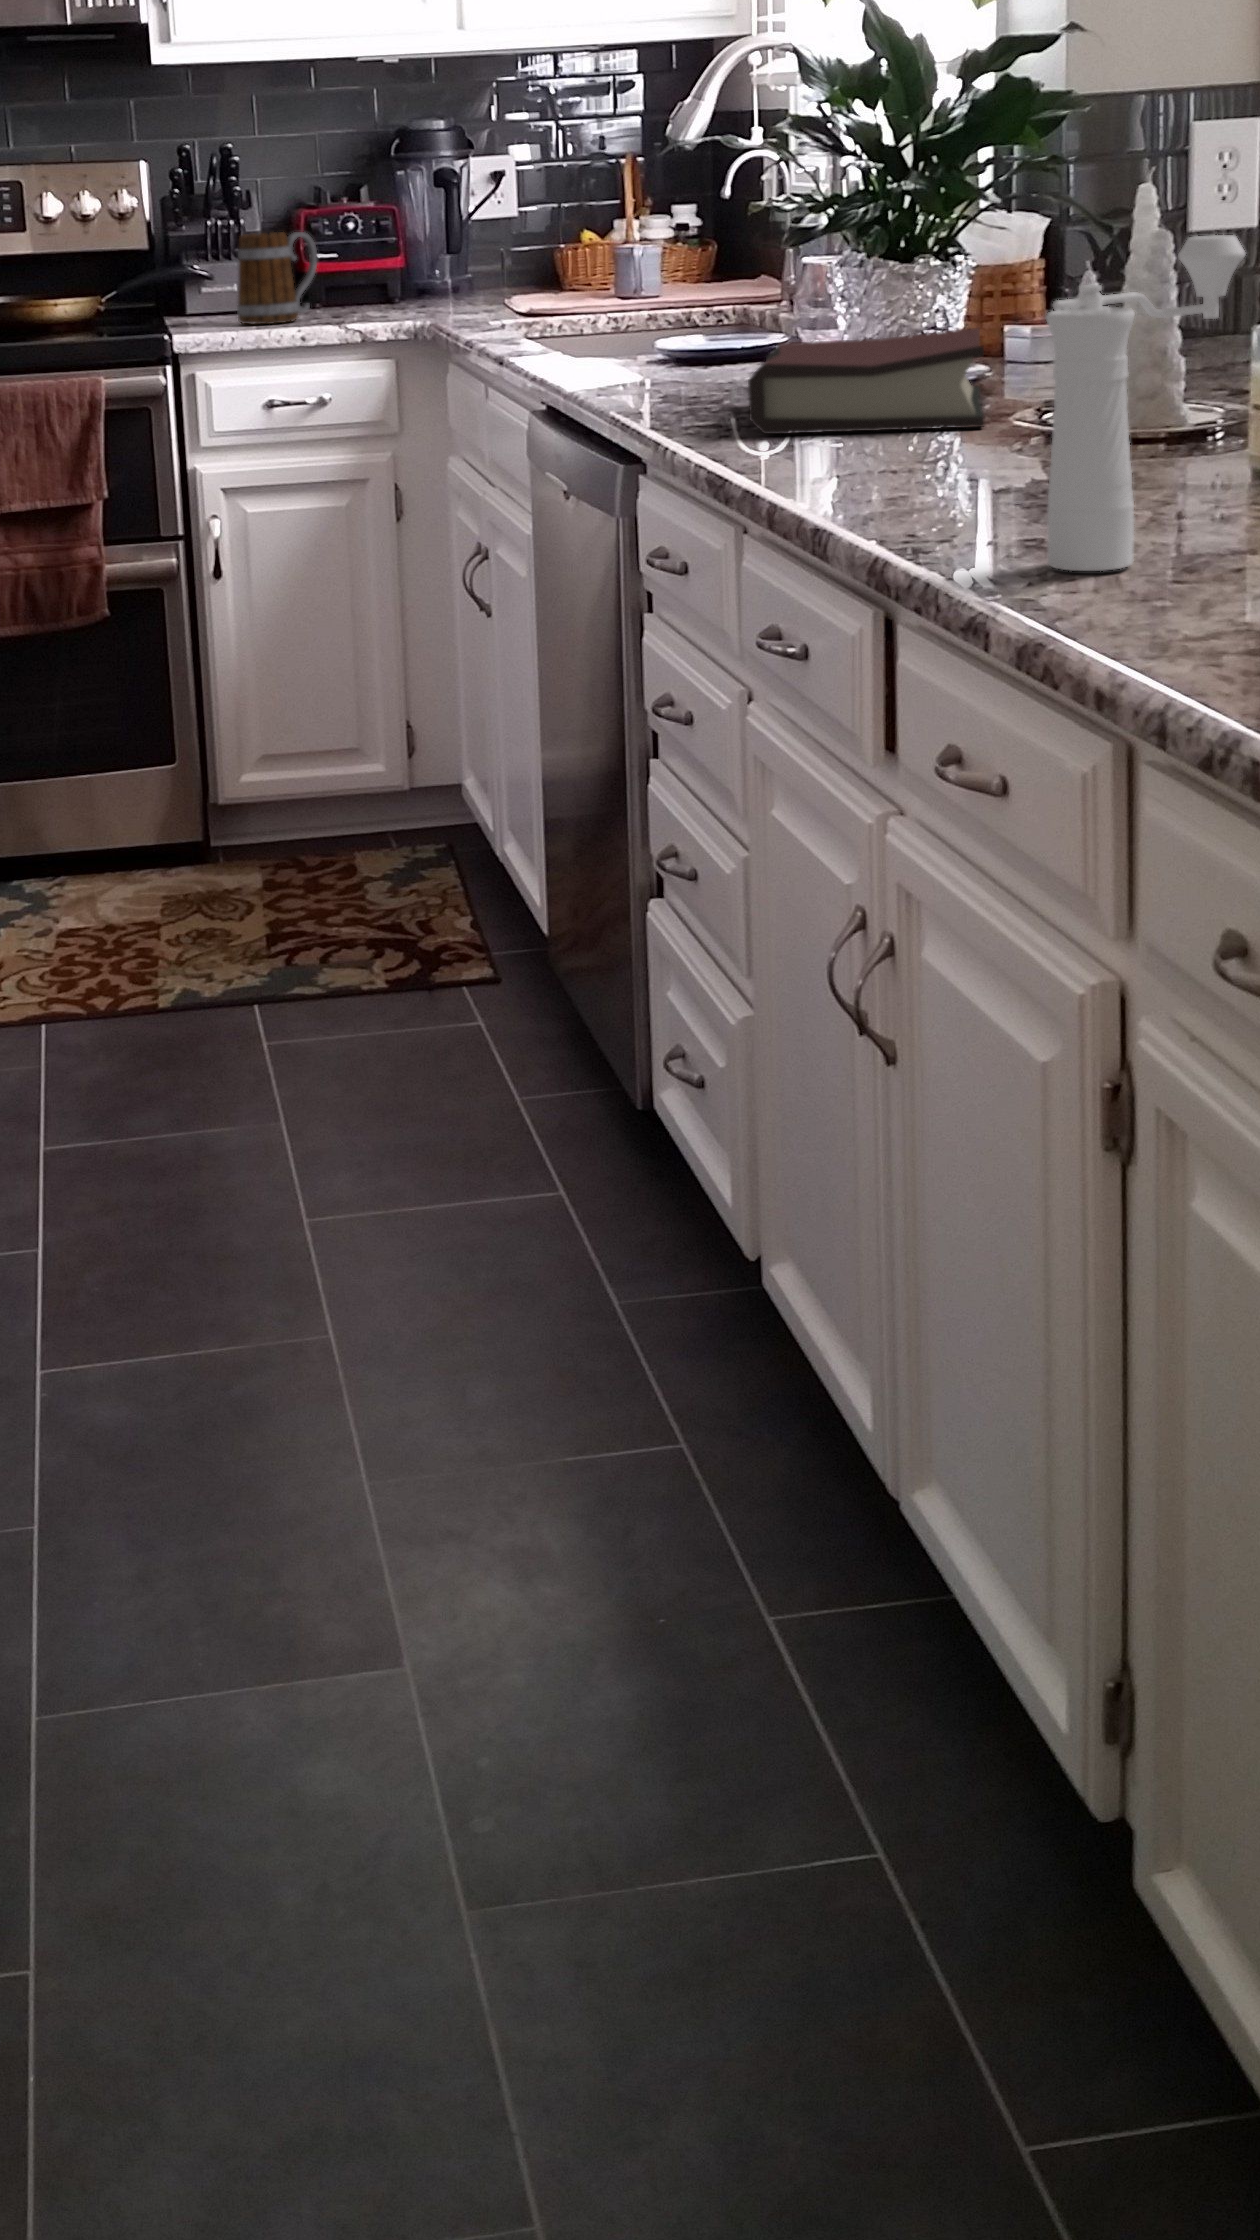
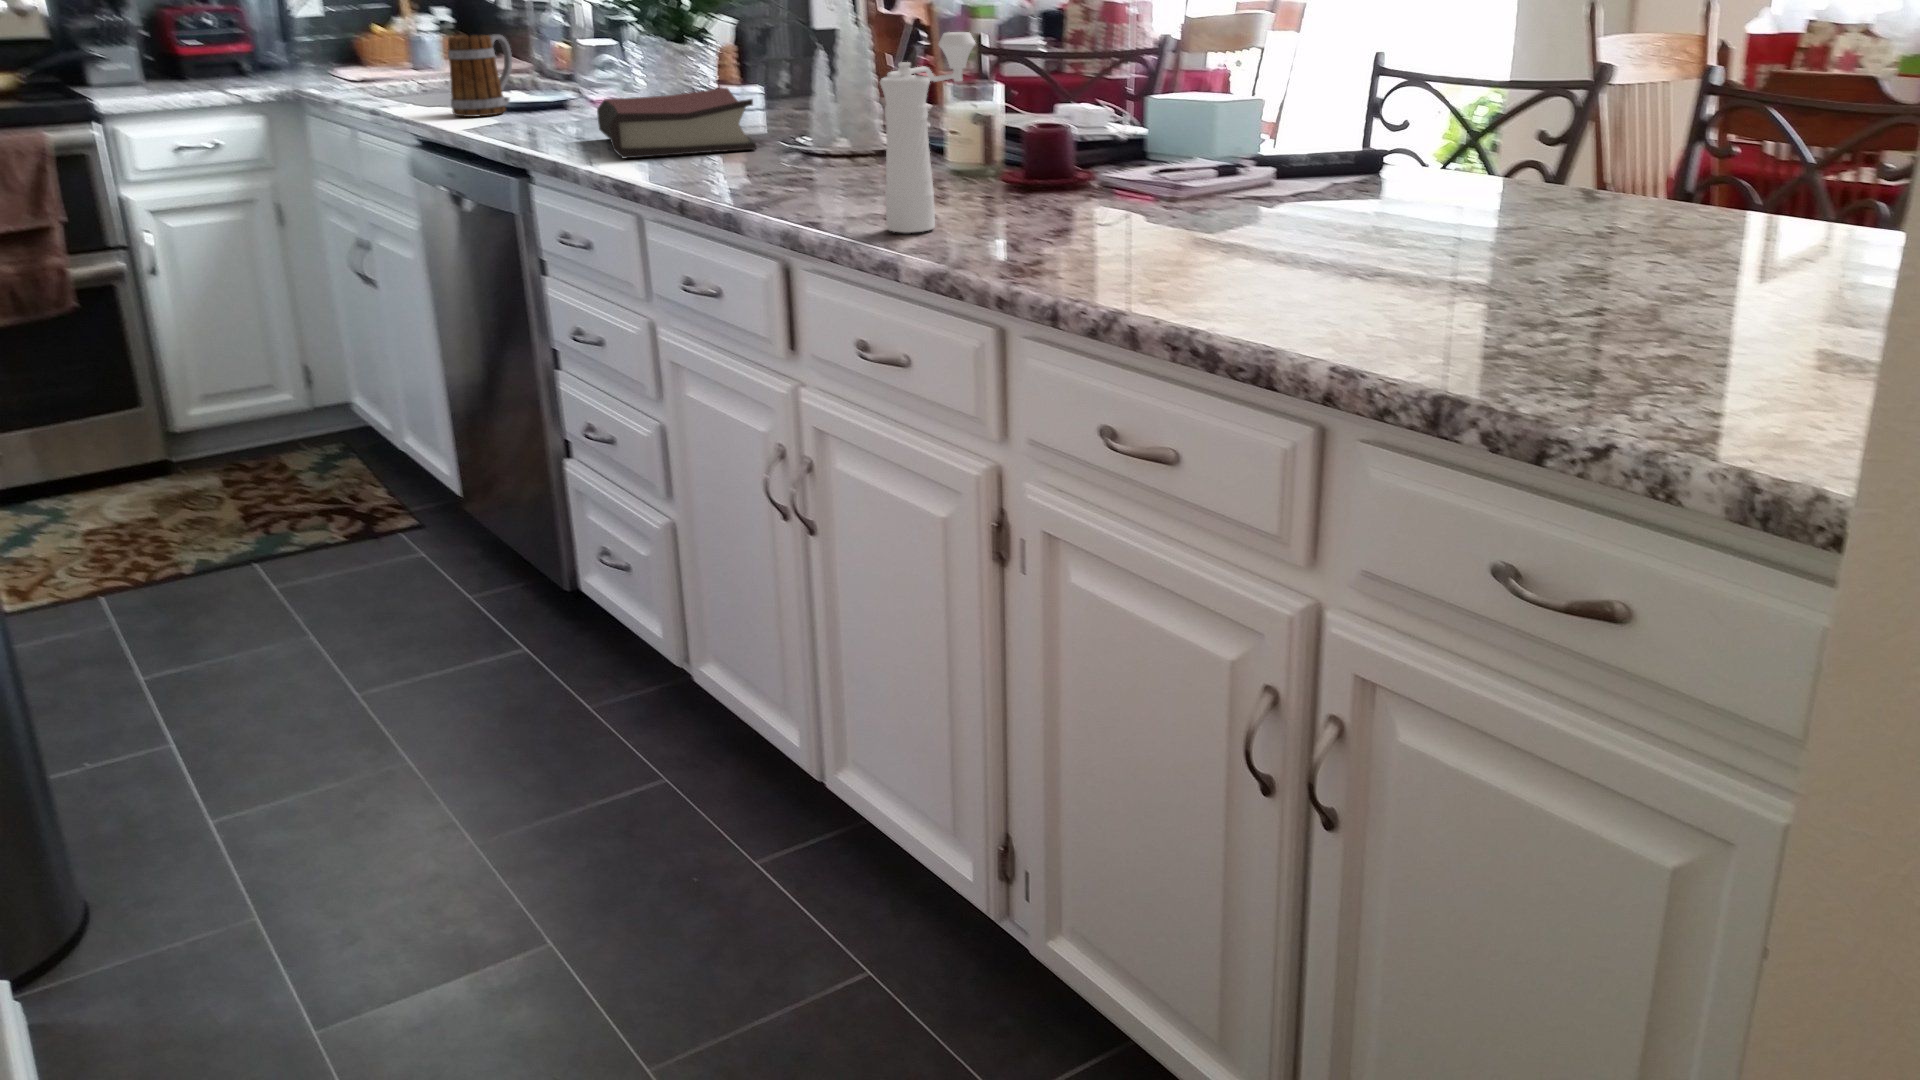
mug: present [237,232,317,324] -> present [448,34,512,117]

